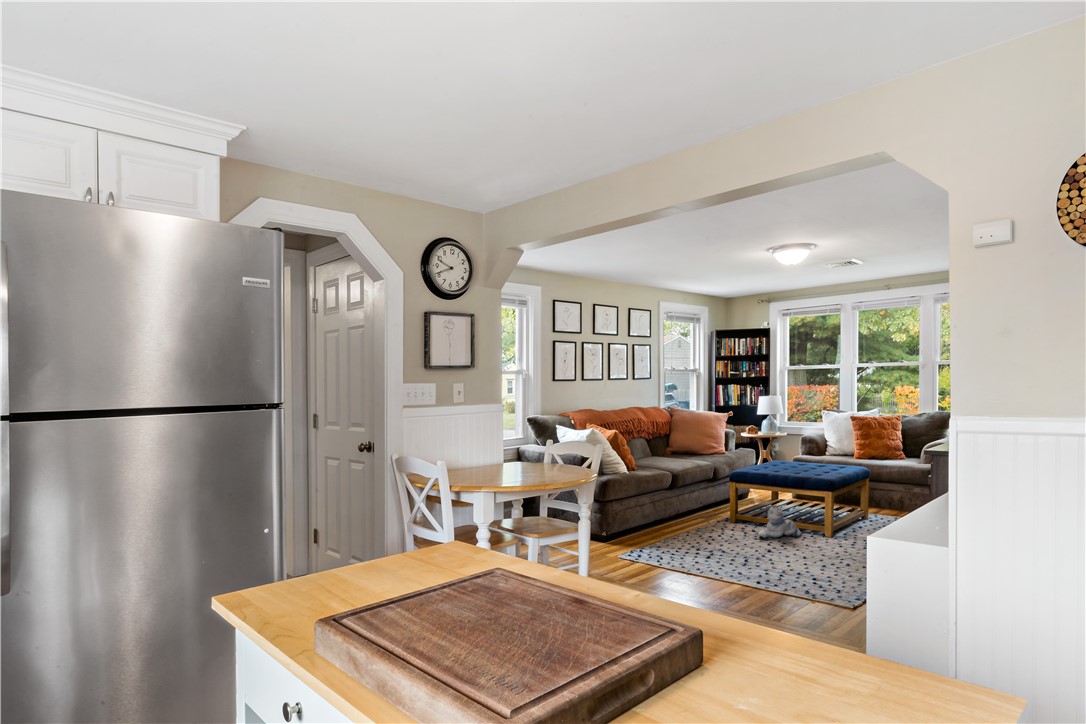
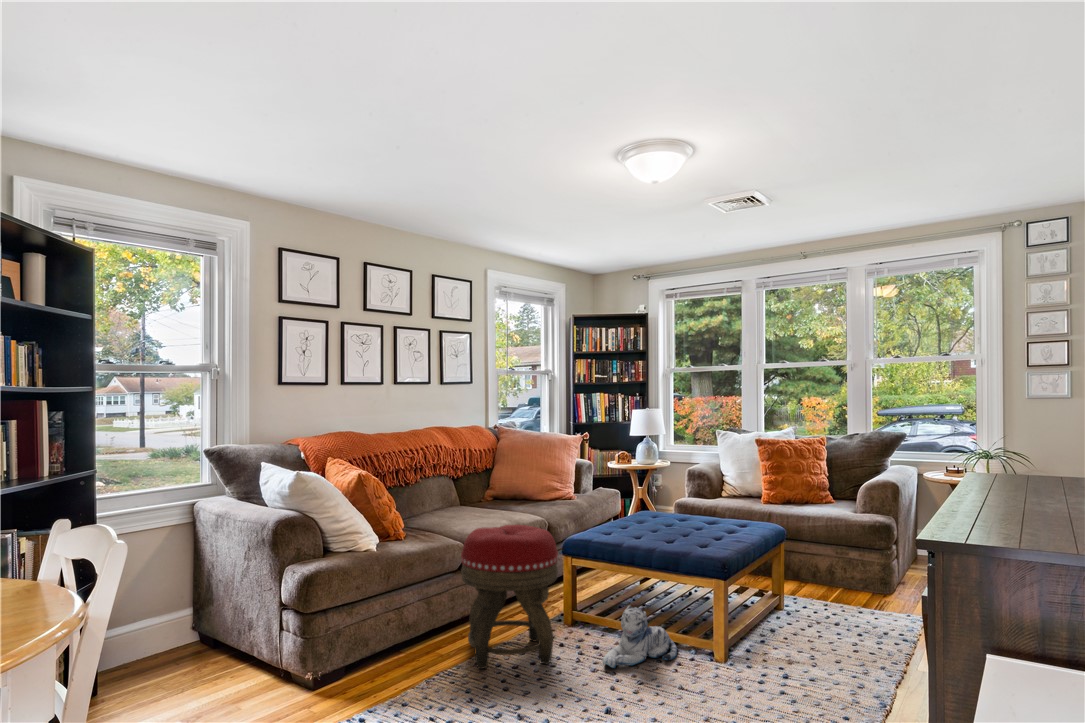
footstool: none [674,462,730,536] -> present [461,525,558,669]

